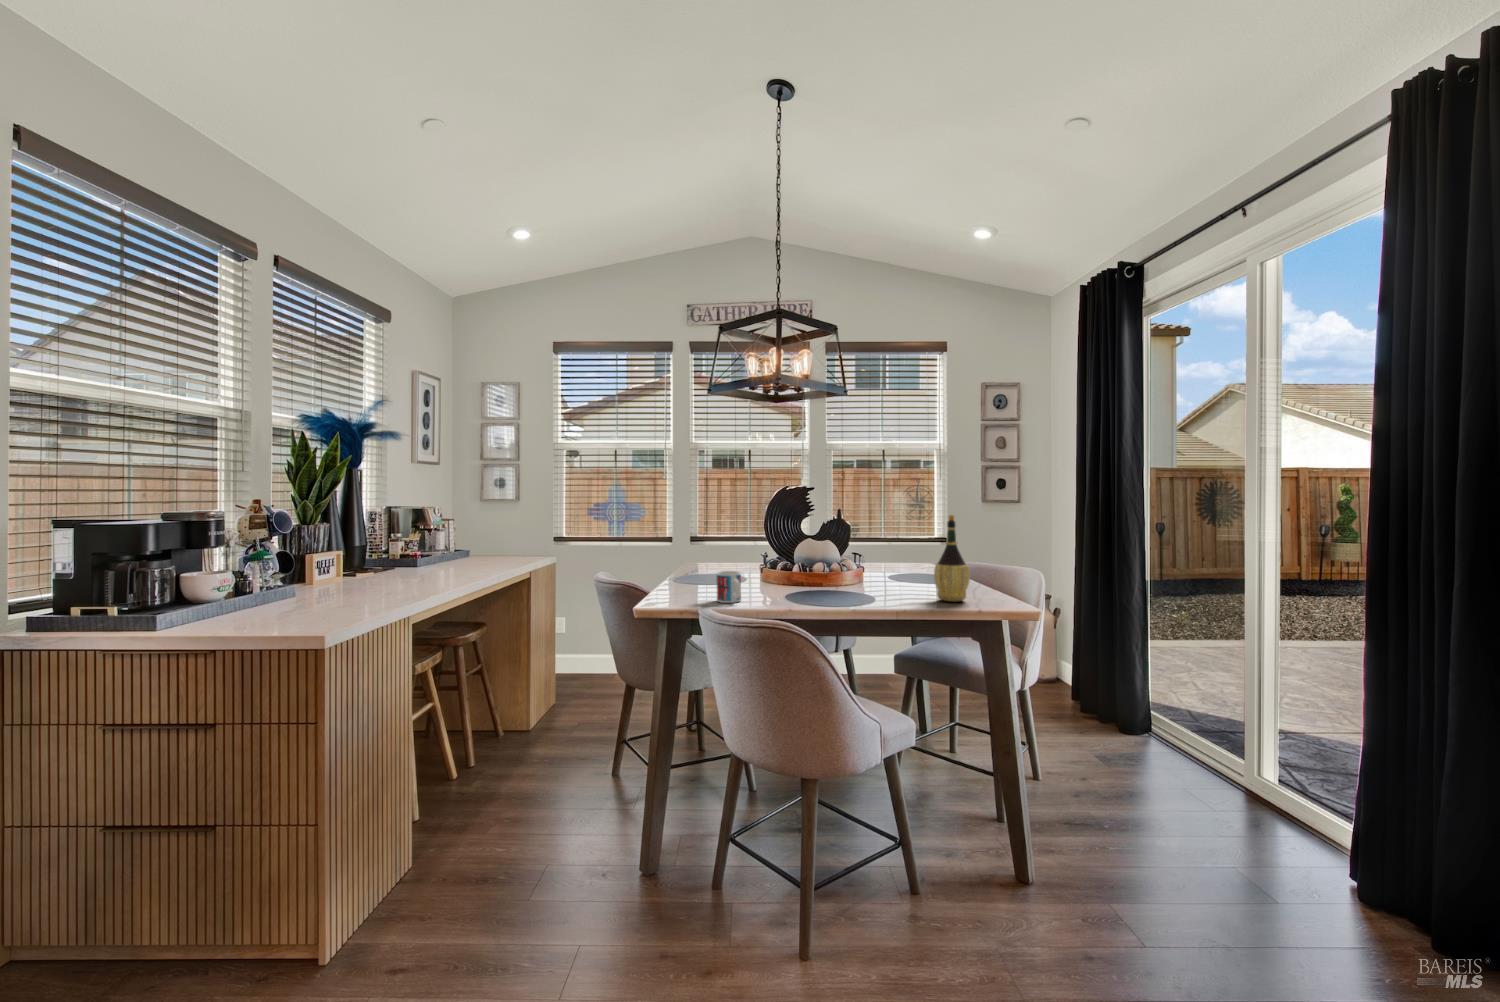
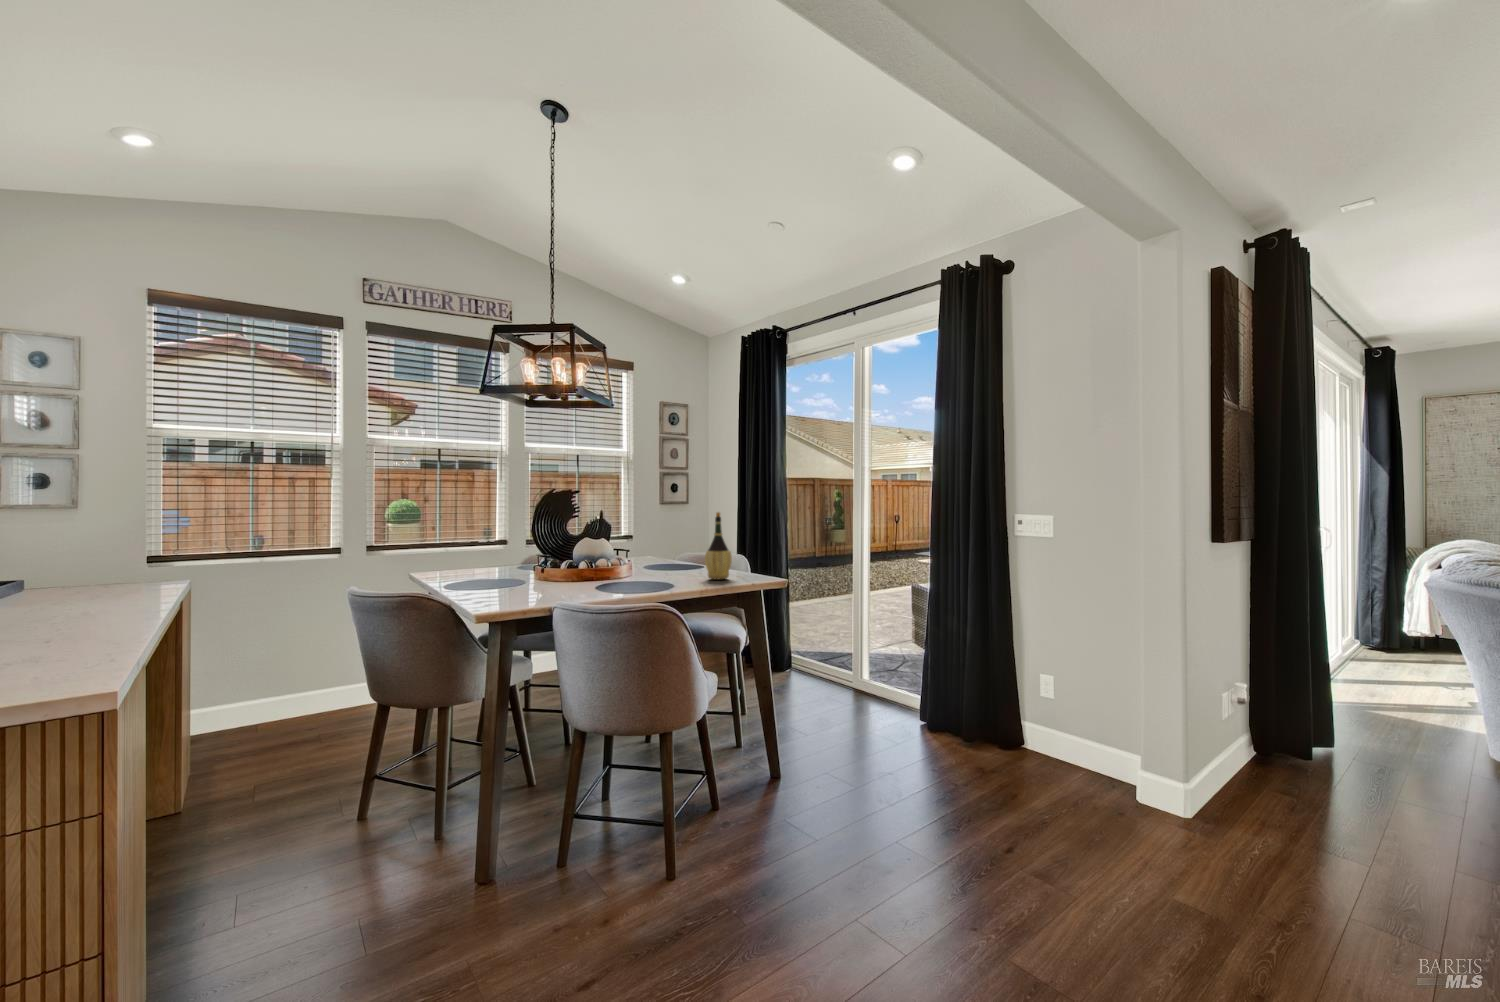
mug: present [717,571,741,603] -> none [531,568,561,598]

